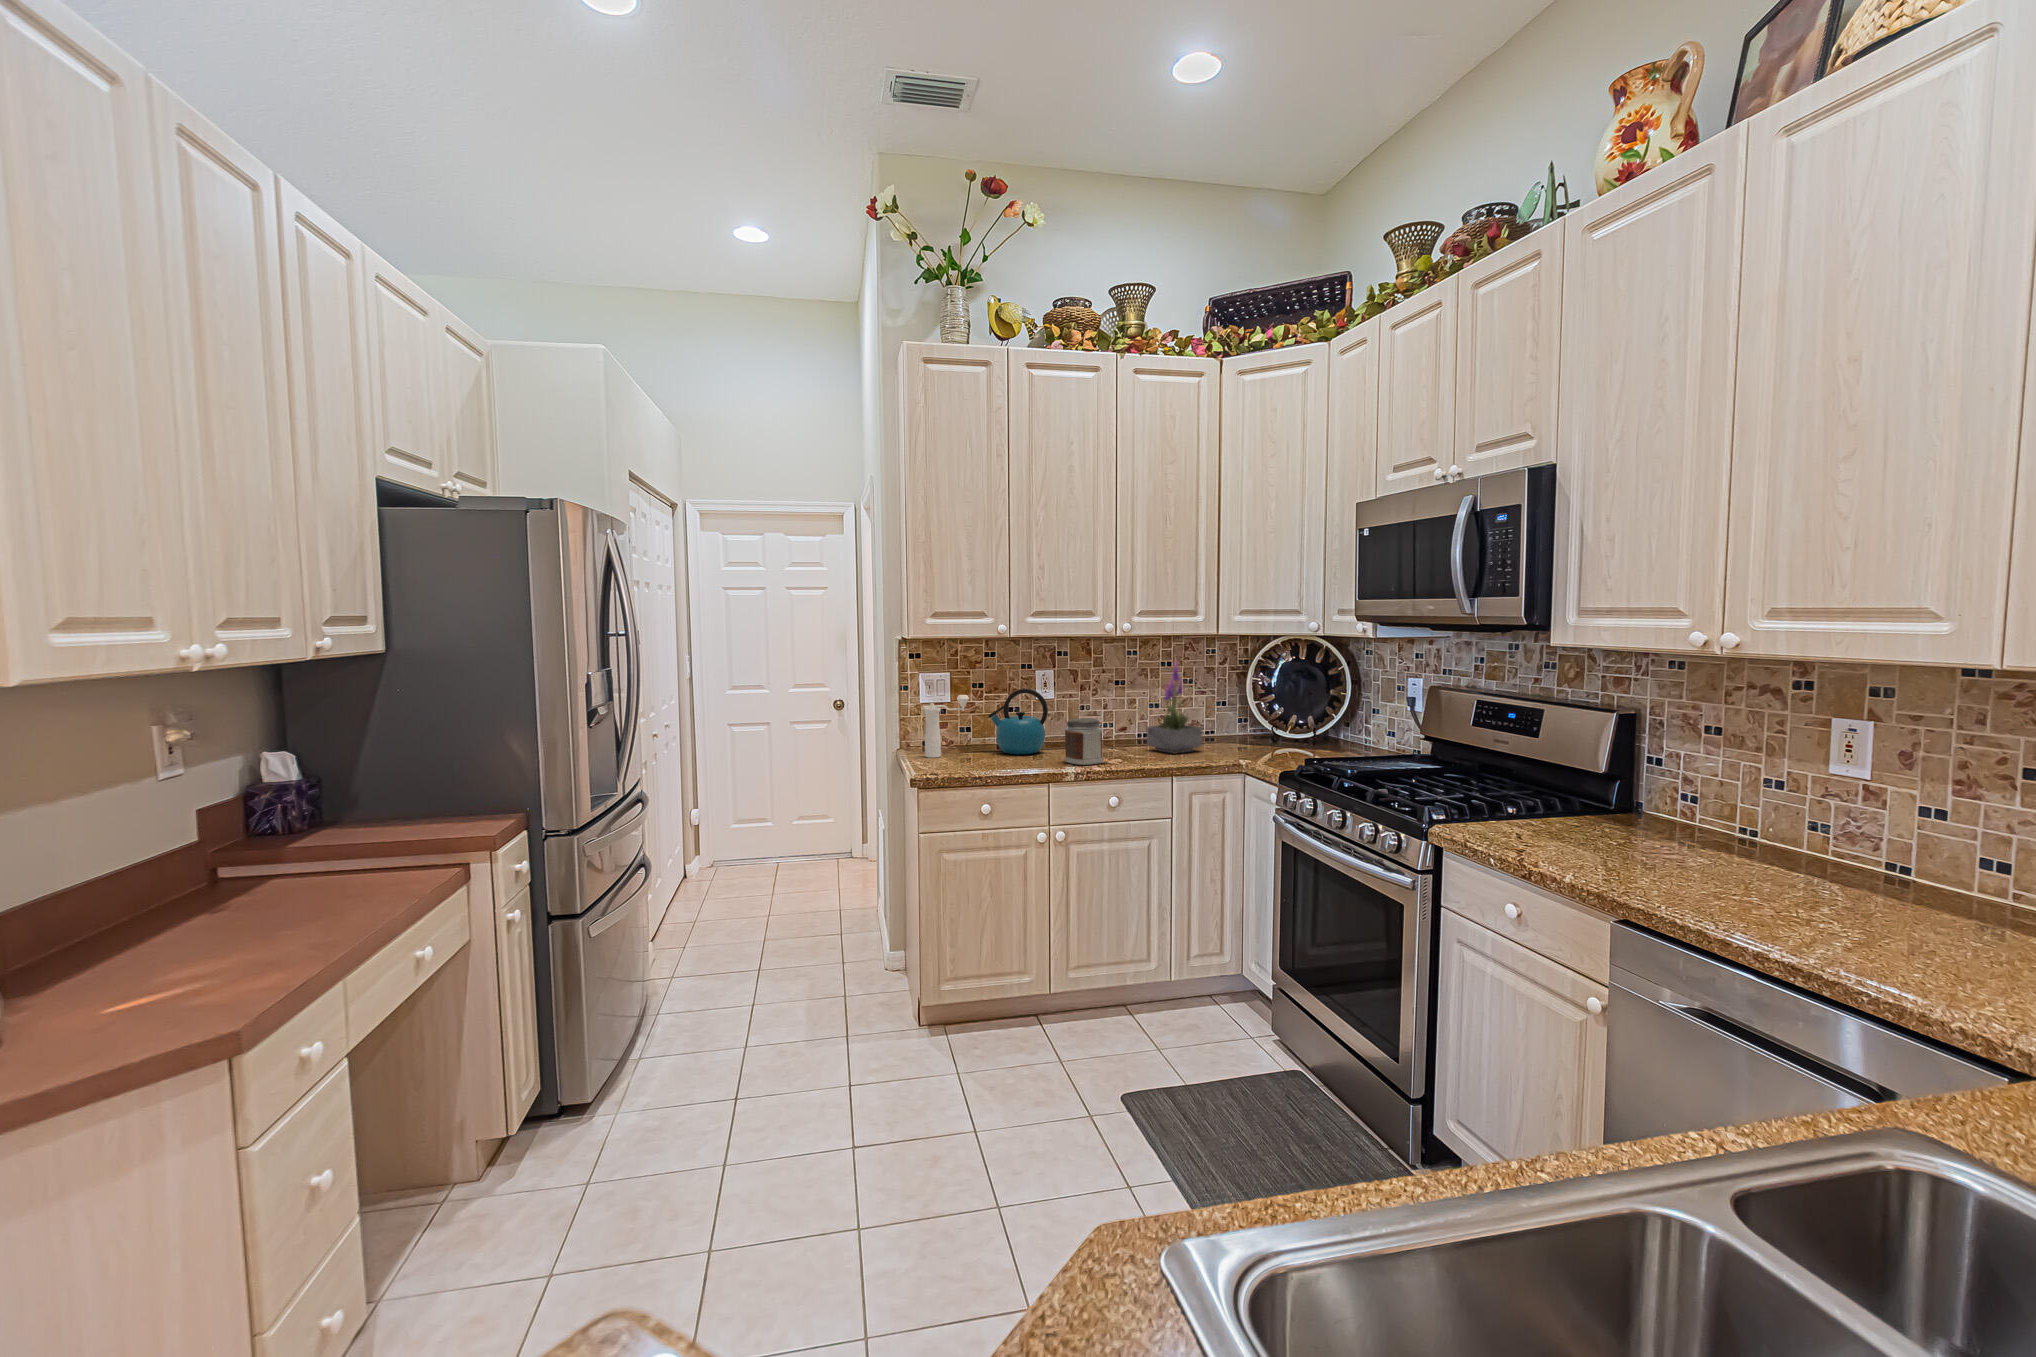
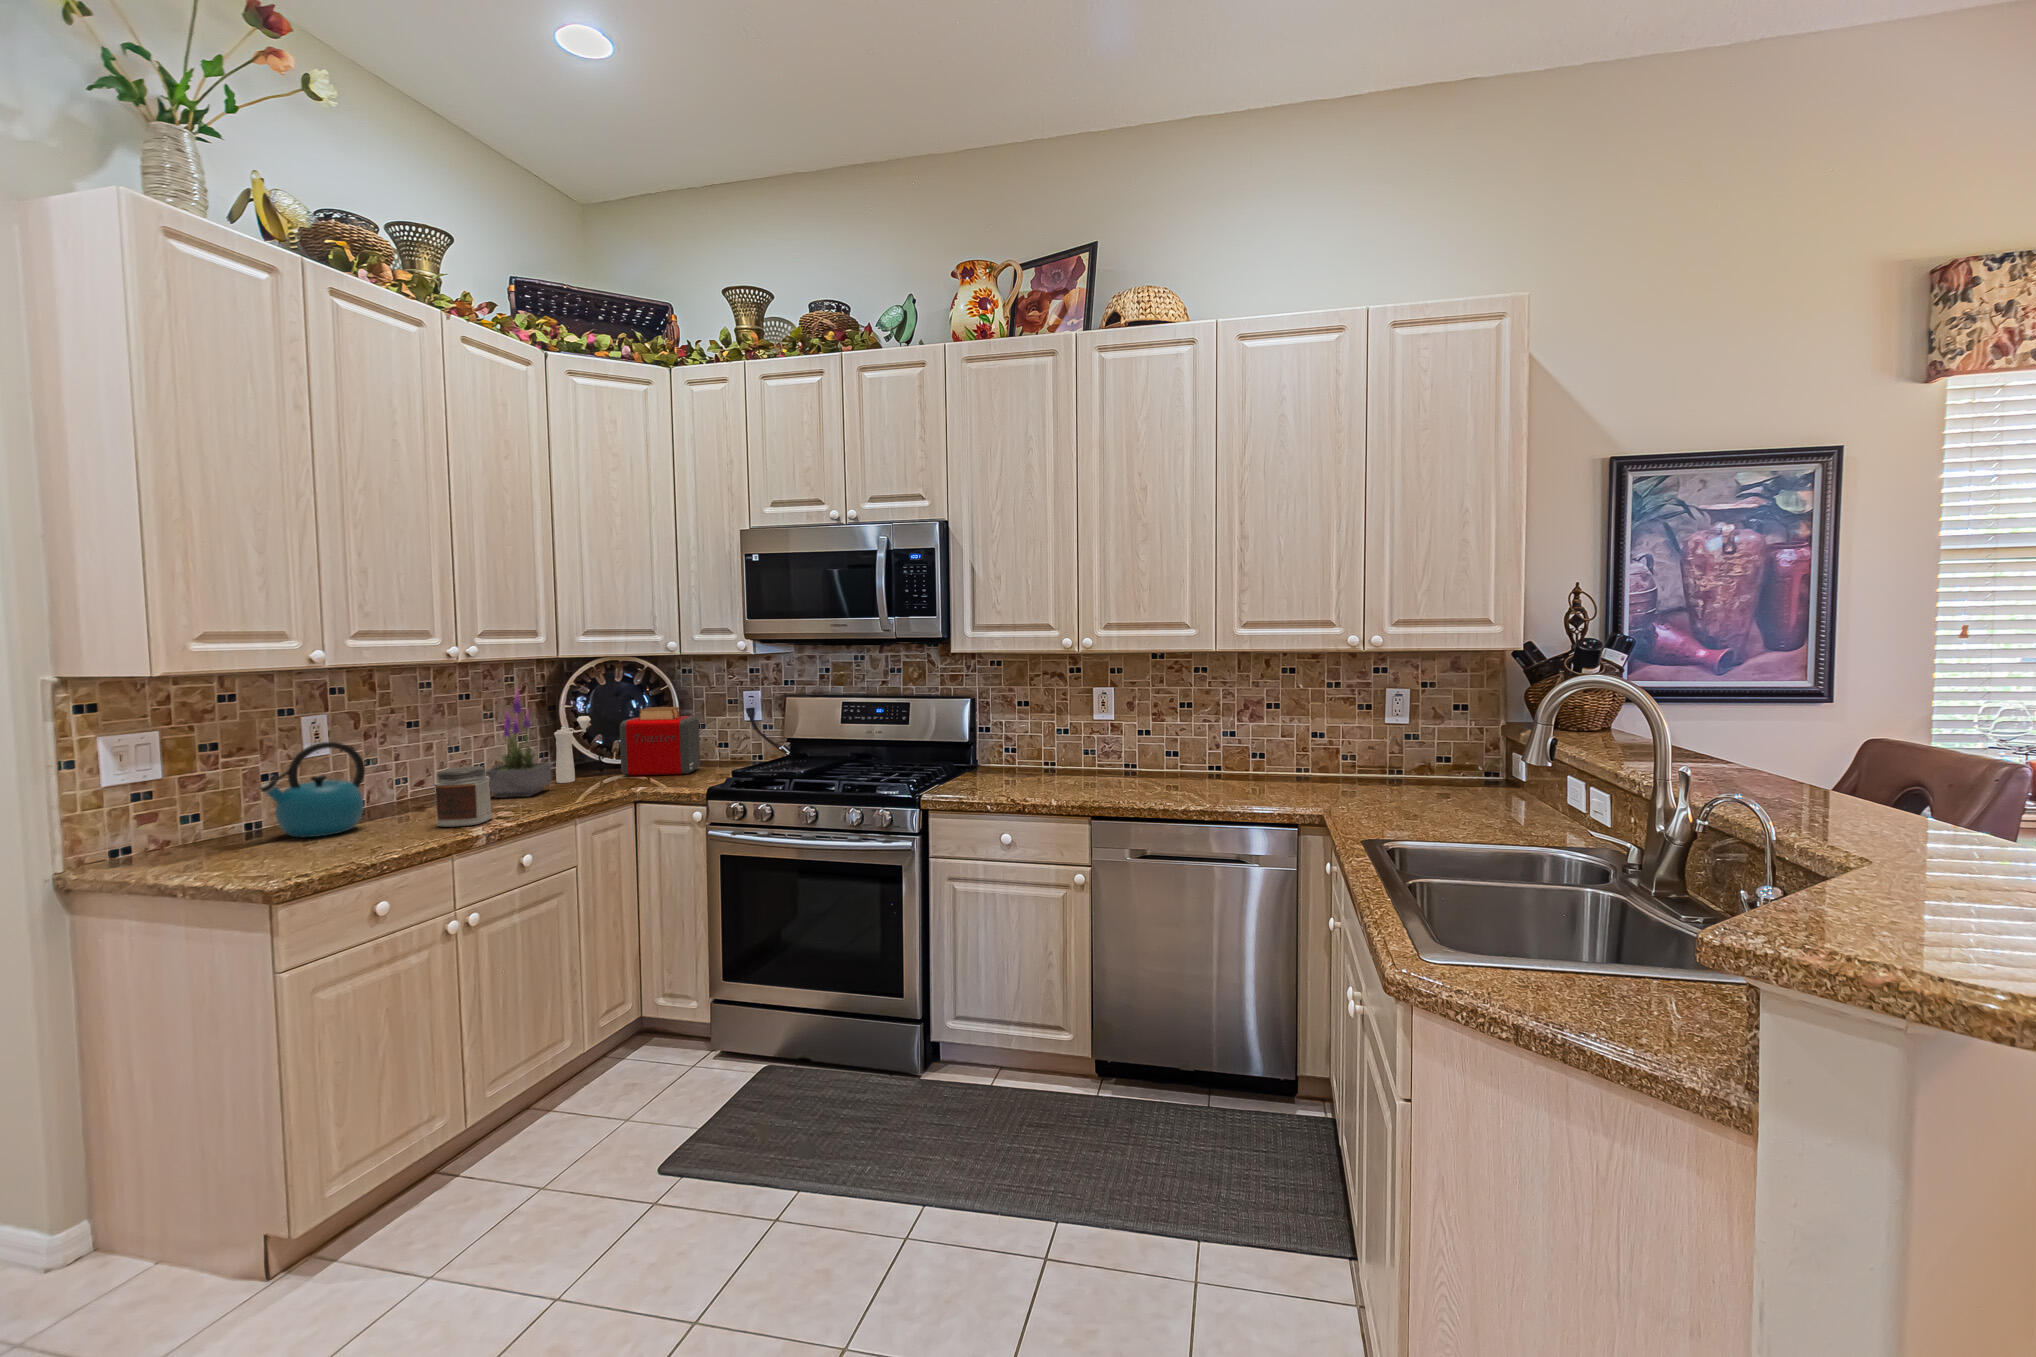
toaster: none [1277,687,1354,759] -> present [620,707,700,776]
pepper mill: present [923,695,969,758] -> present [554,716,591,783]

